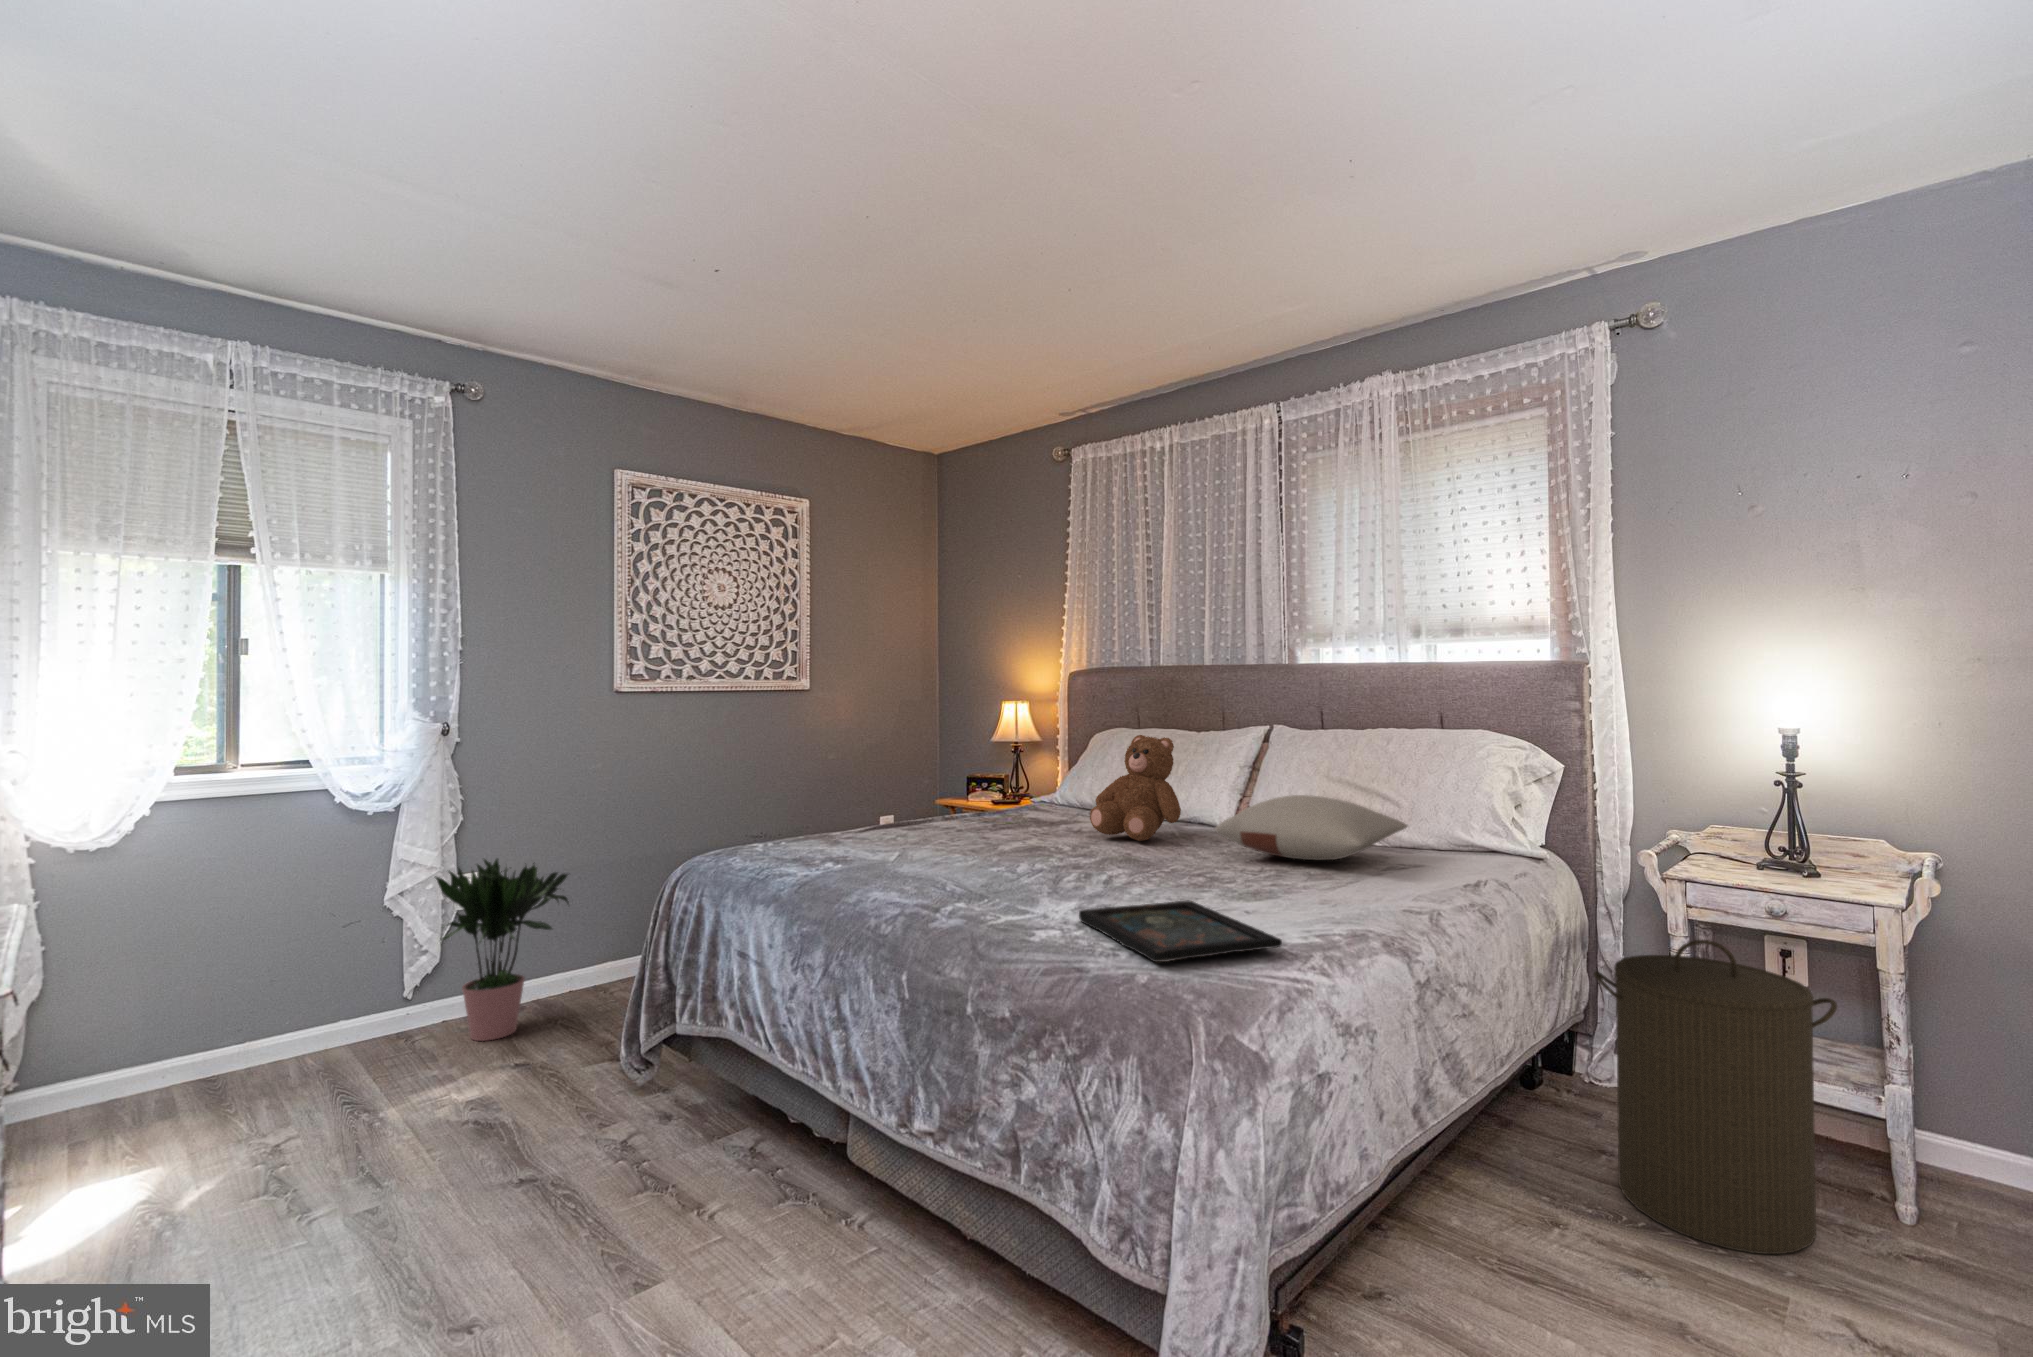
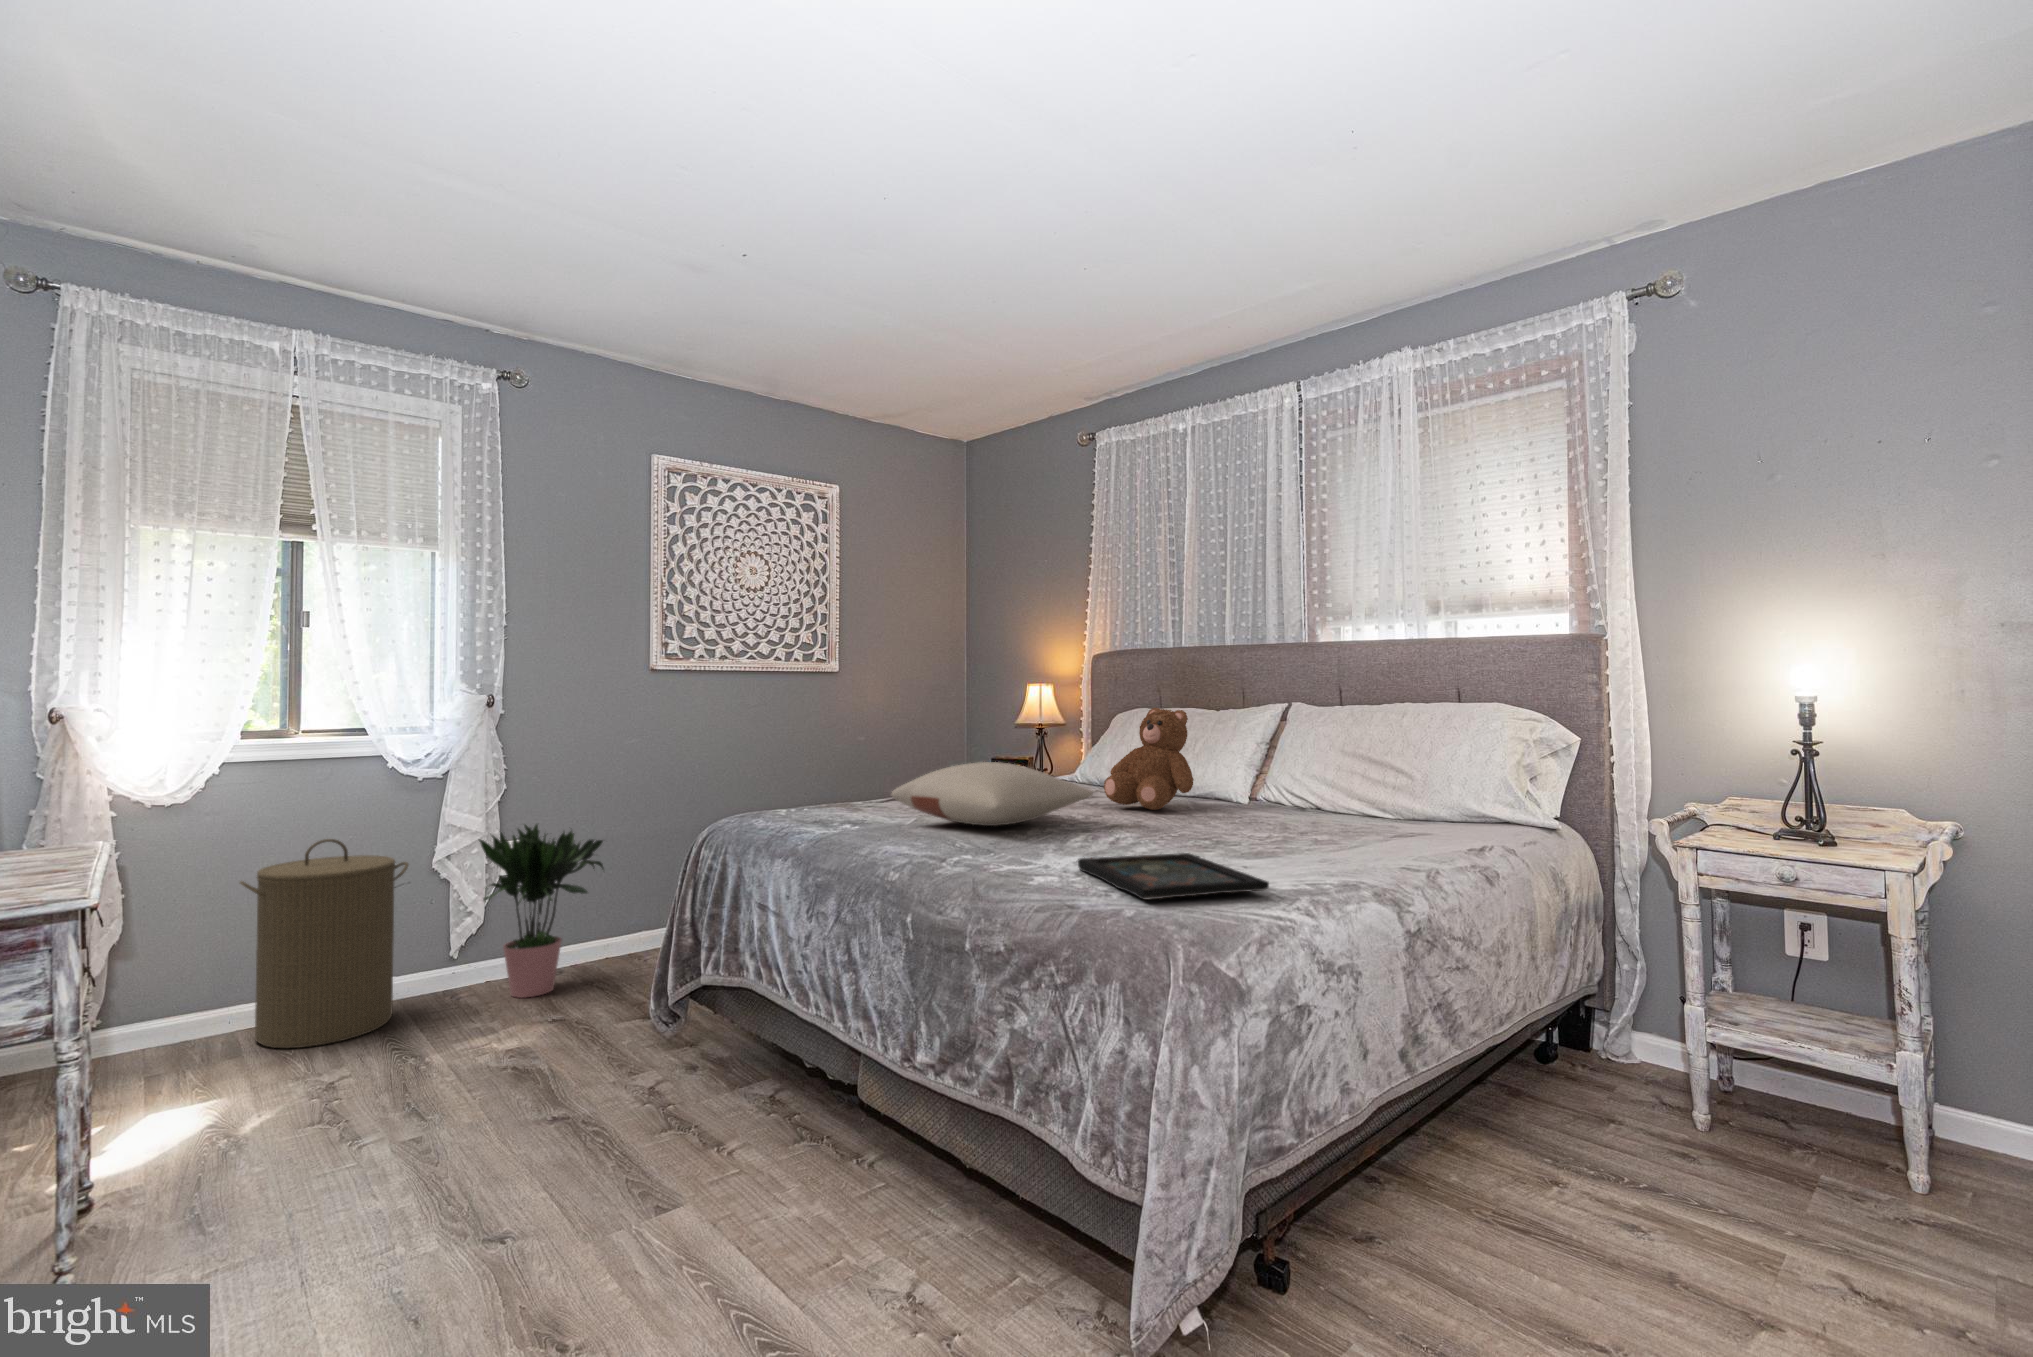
pillow: present [1215,795,1407,860] -> present [892,762,1093,826]
laundry hamper: present [1594,940,1837,1254] -> present [240,839,408,1048]

